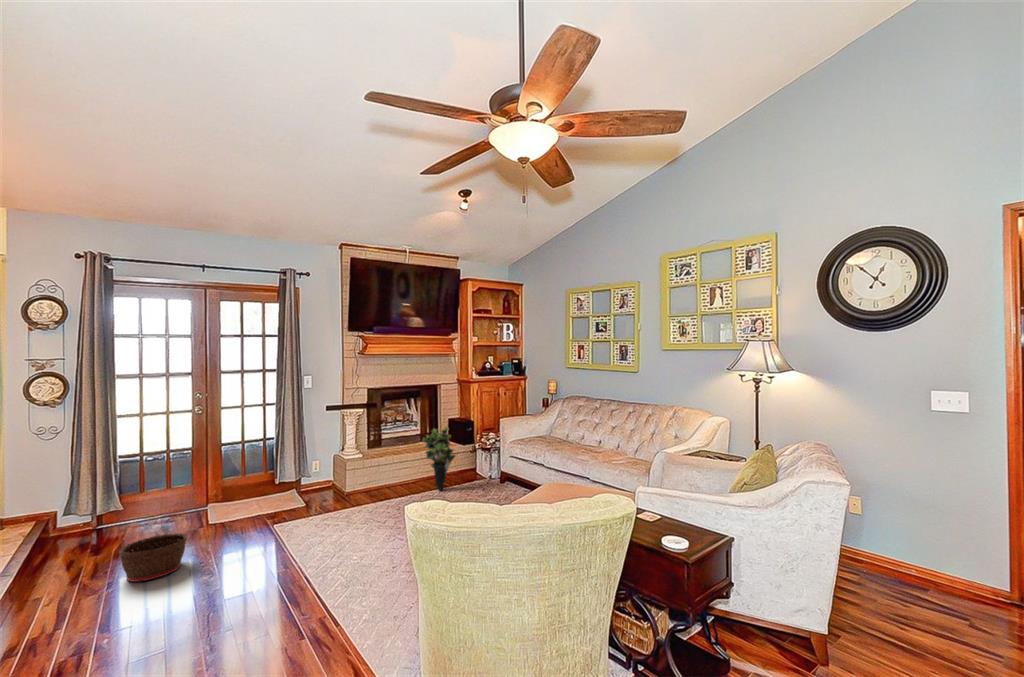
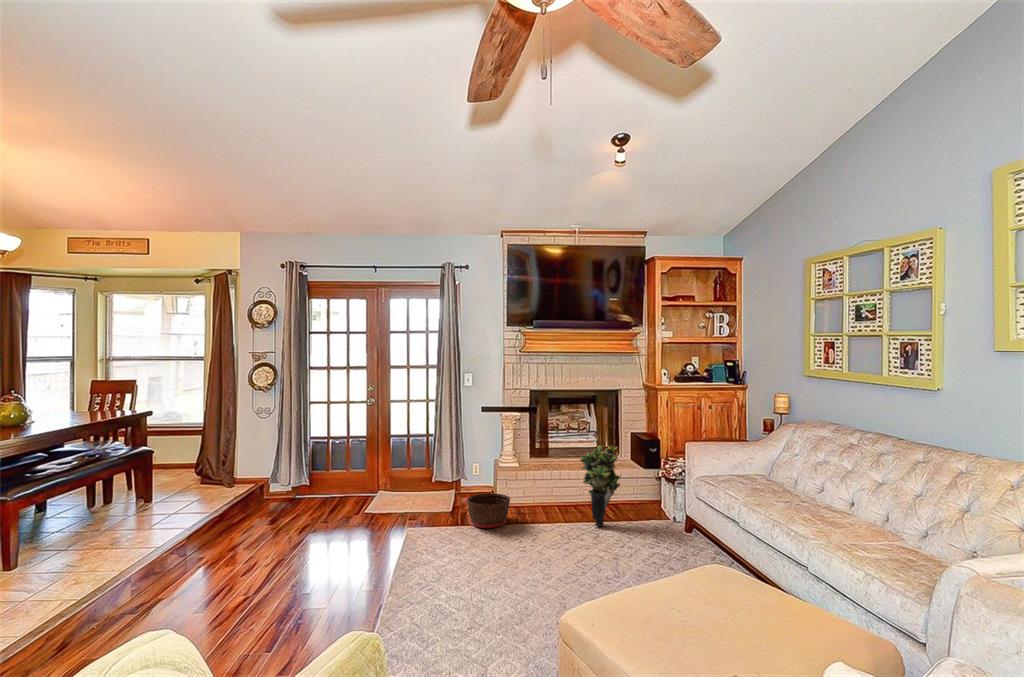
basket: present [119,533,187,582] -> present [467,493,510,528]

